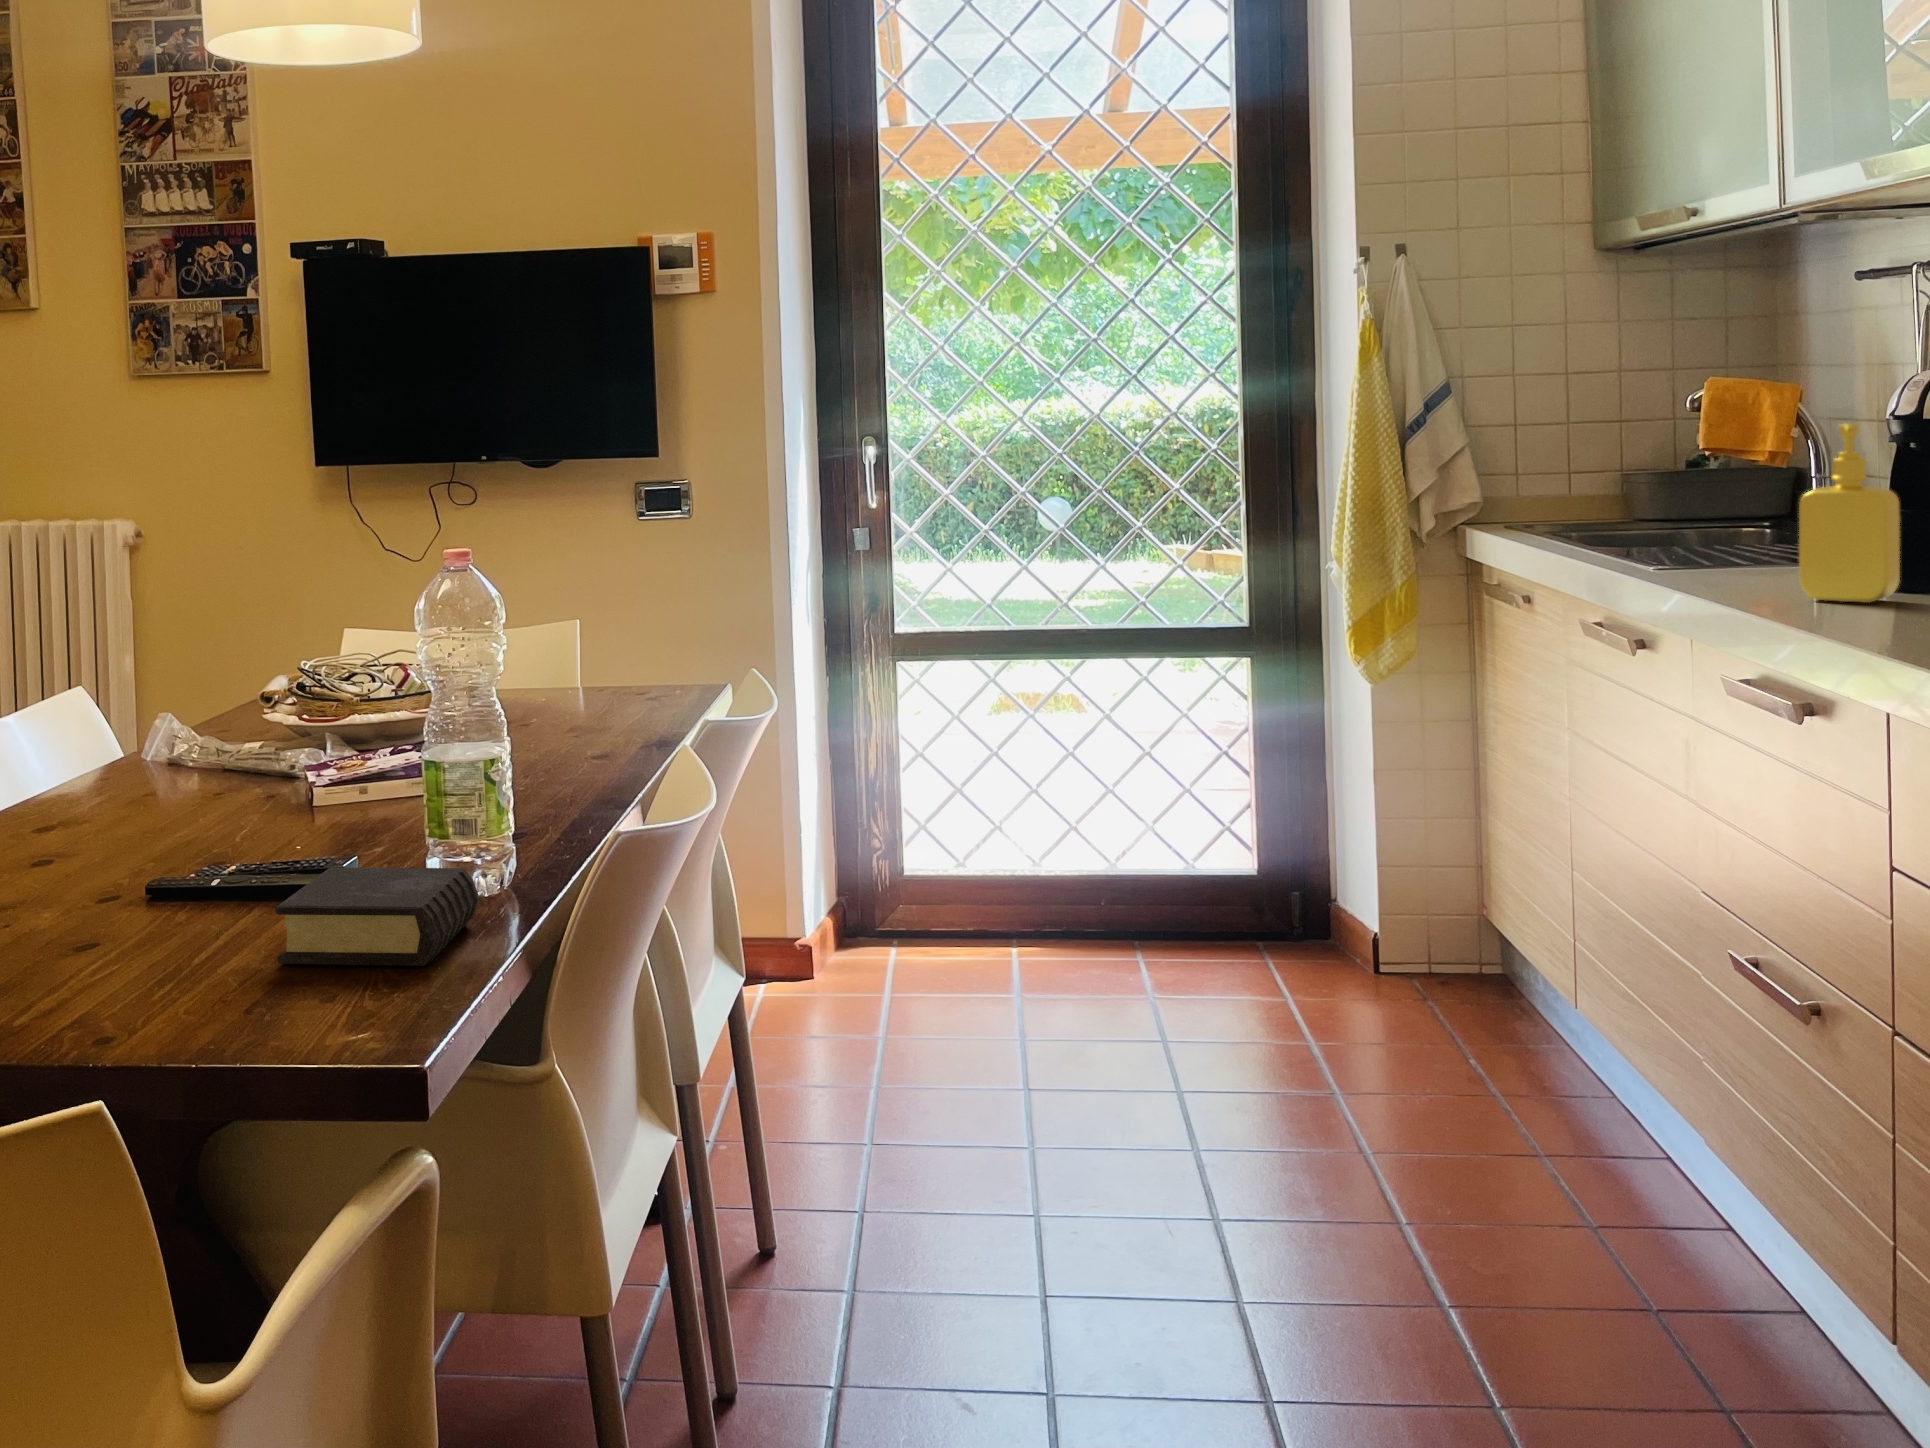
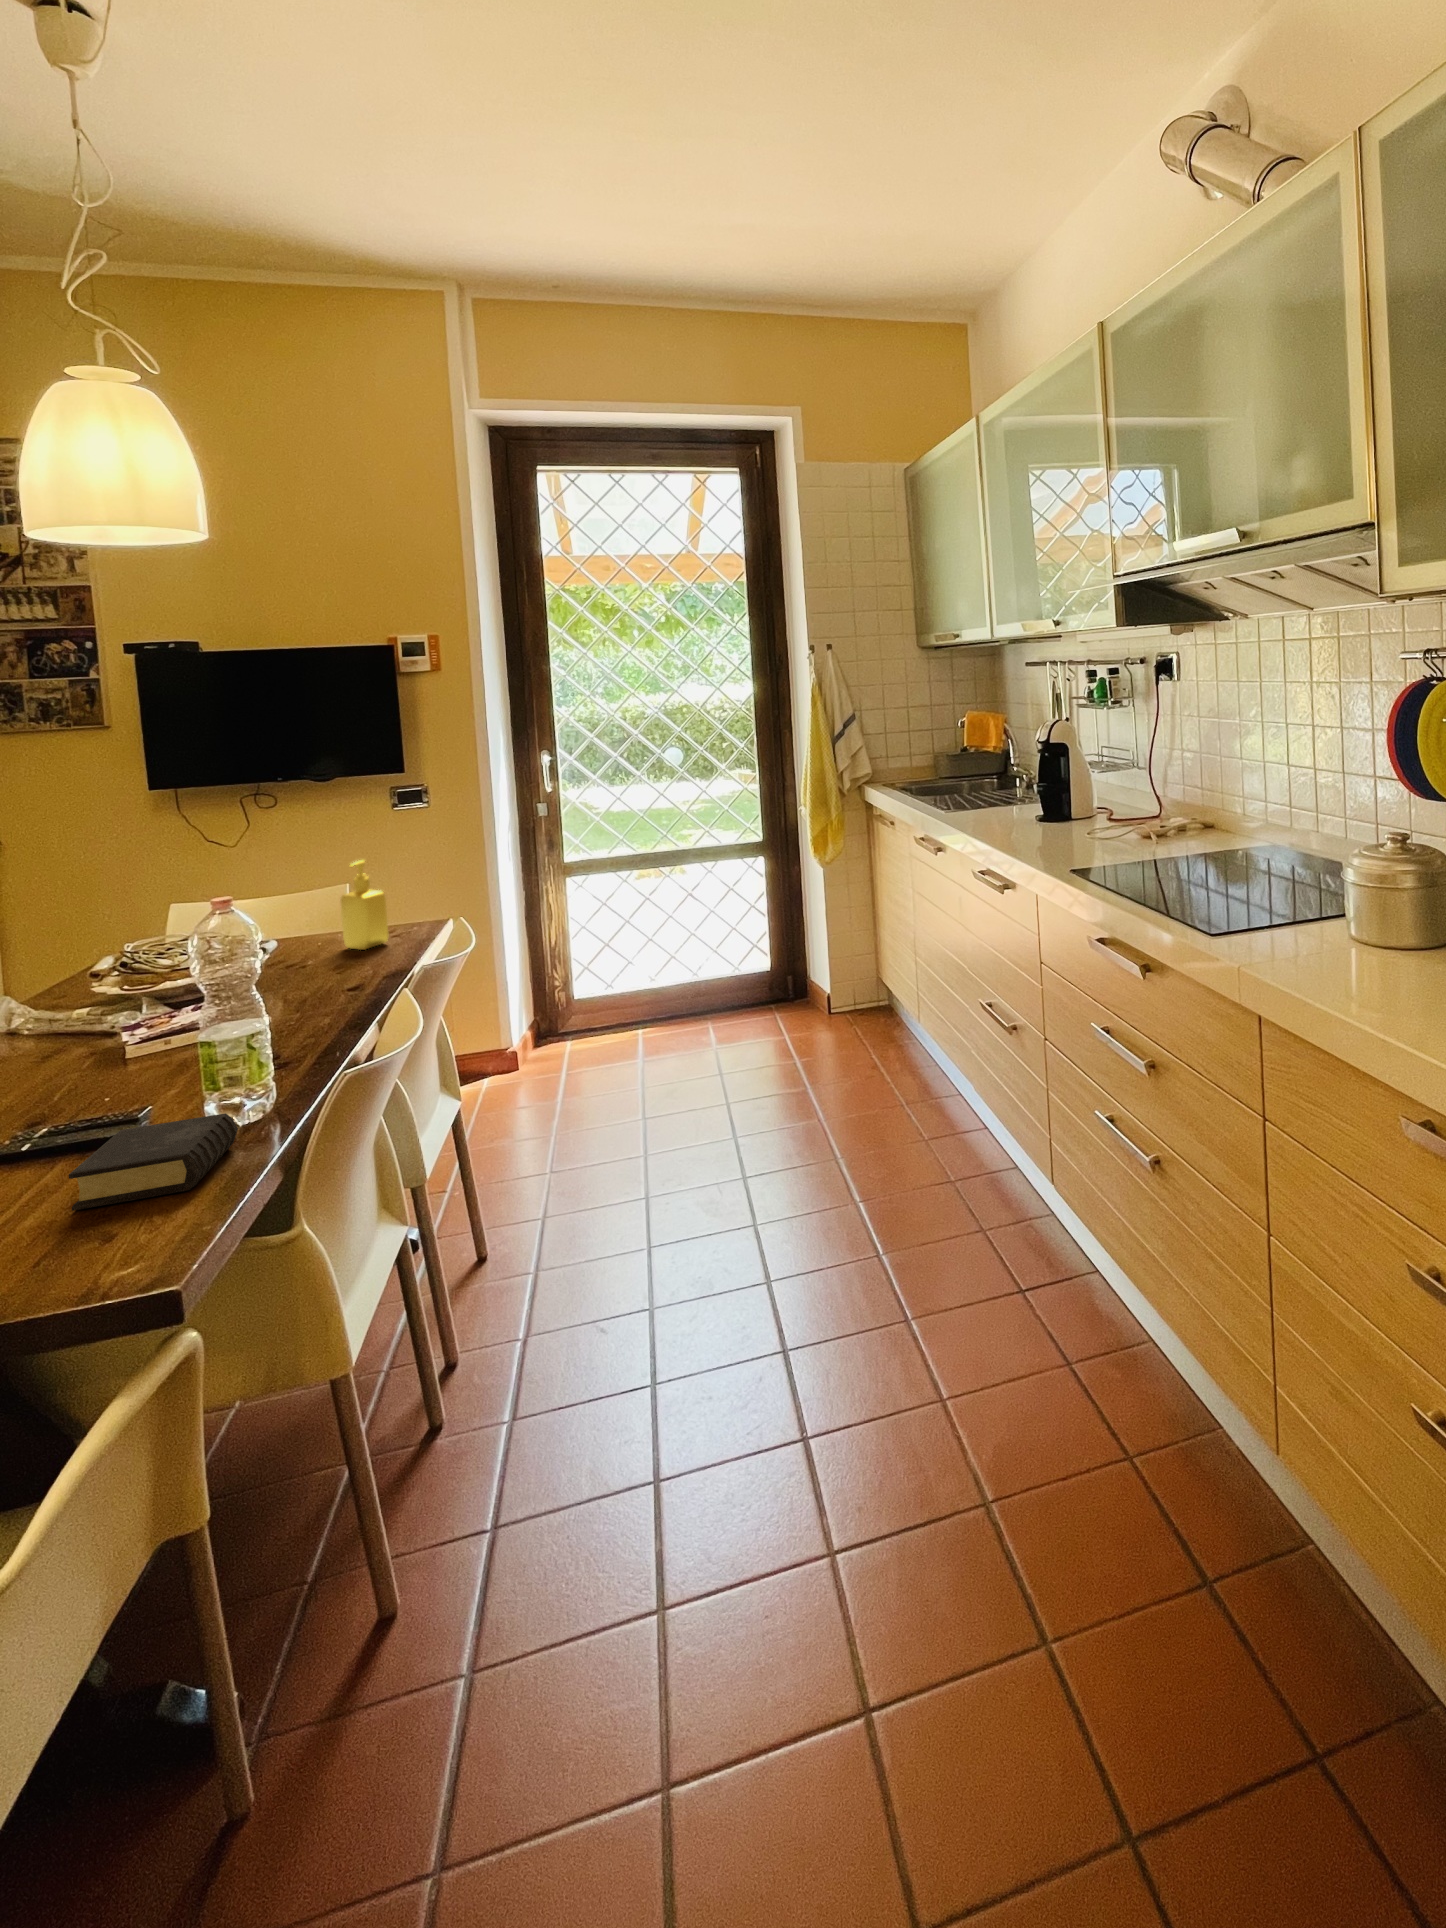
soap dispenser: present [1799,423,1900,603] -> present [340,860,388,950]

